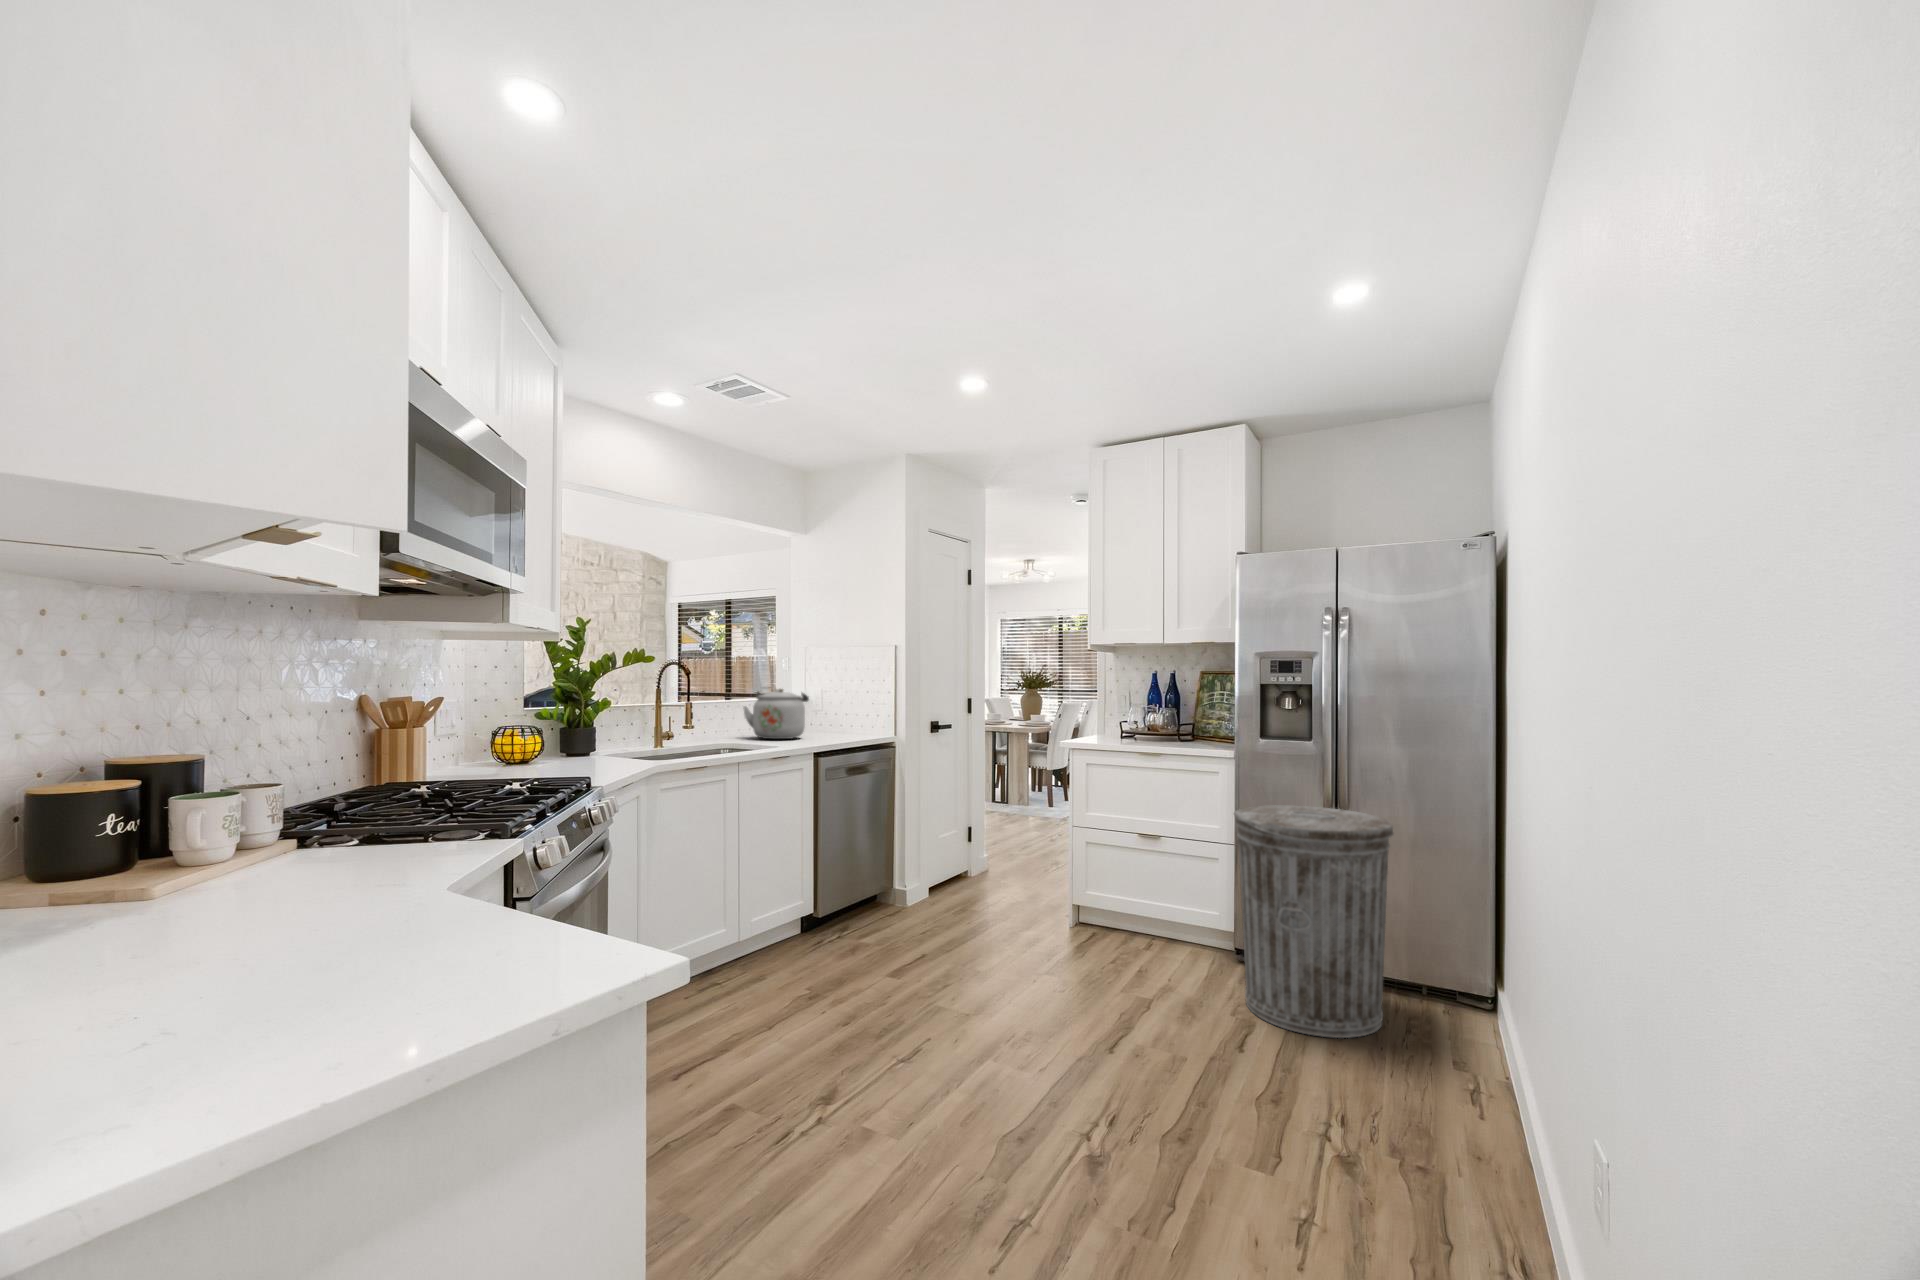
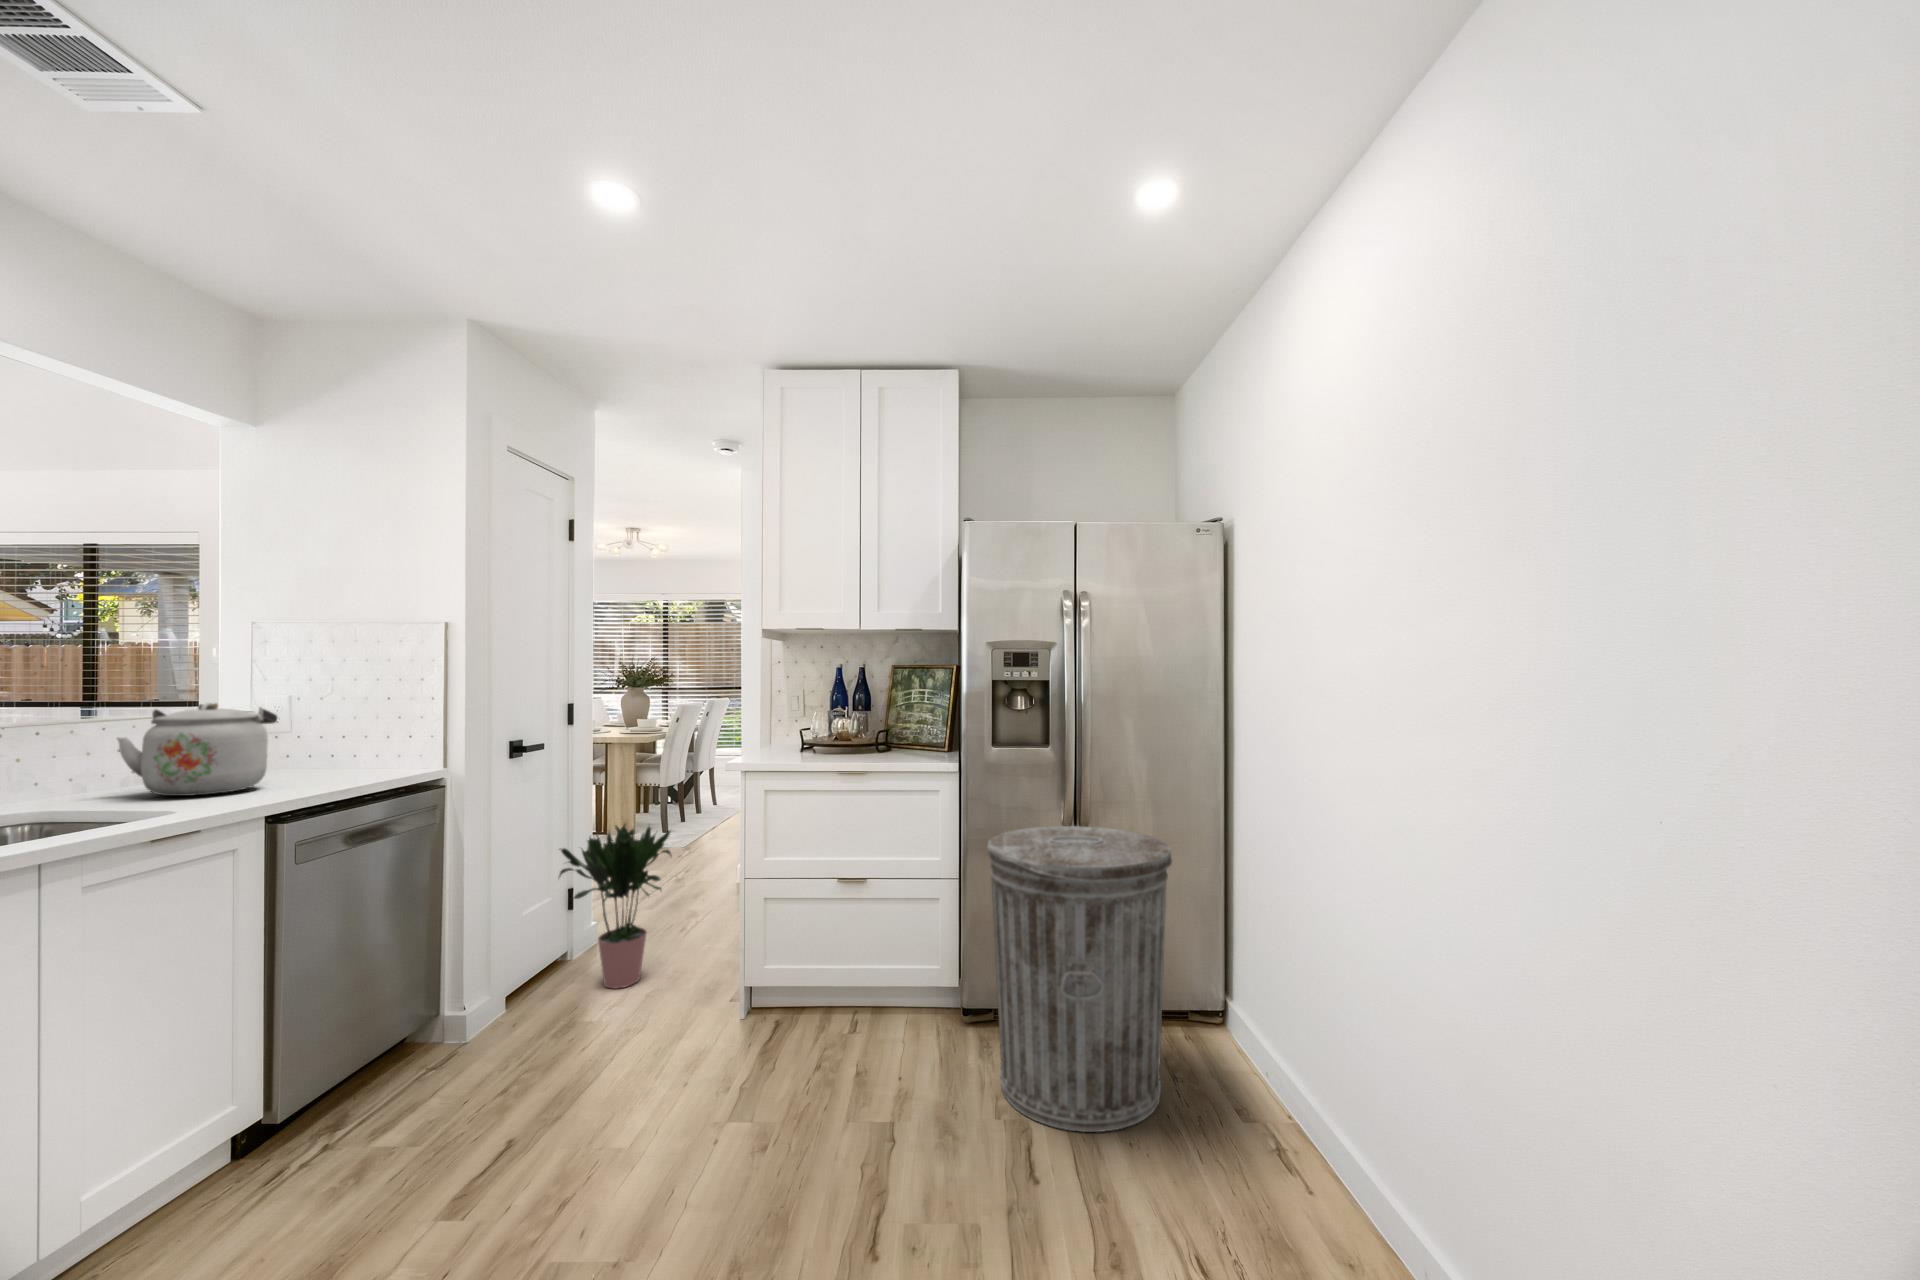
potted plant: none [954,780,1038,899] -> present [559,825,671,989]

